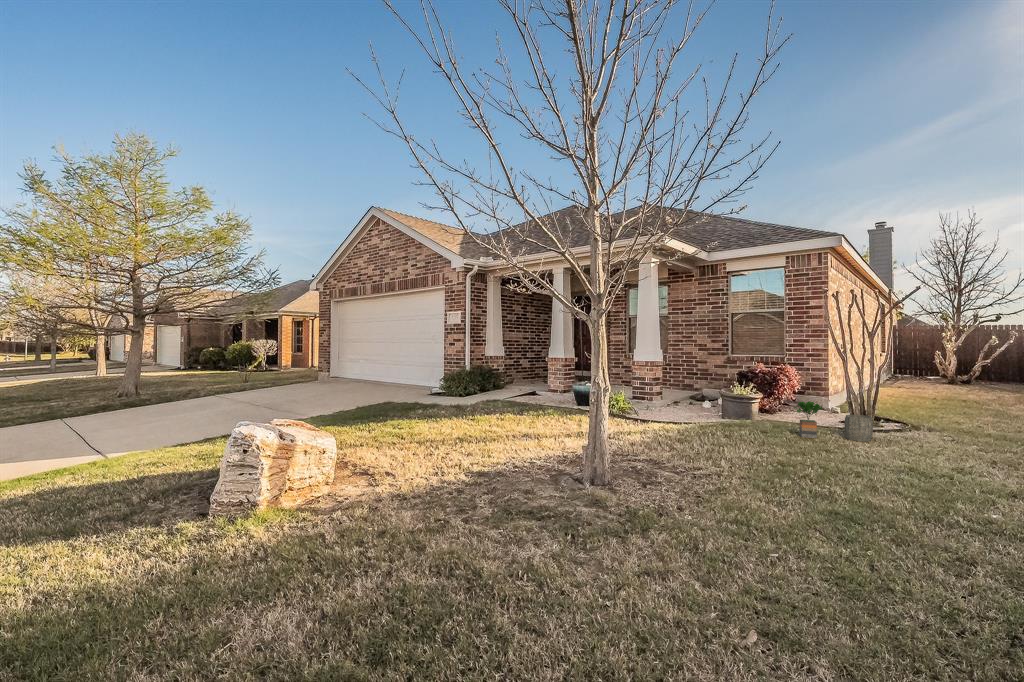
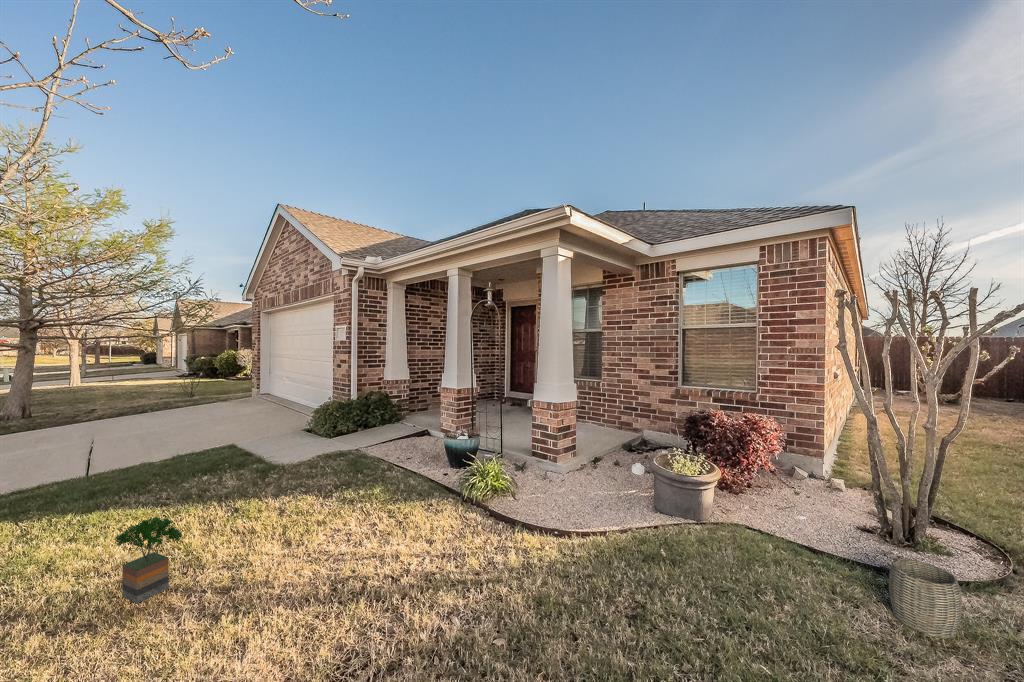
potted tree: present [794,401,822,438] -> present [114,517,182,603]

